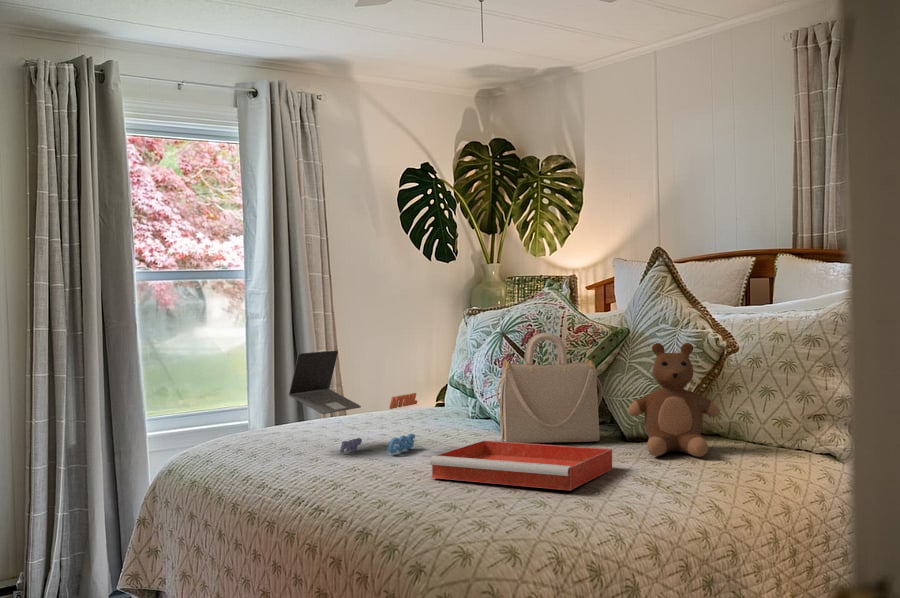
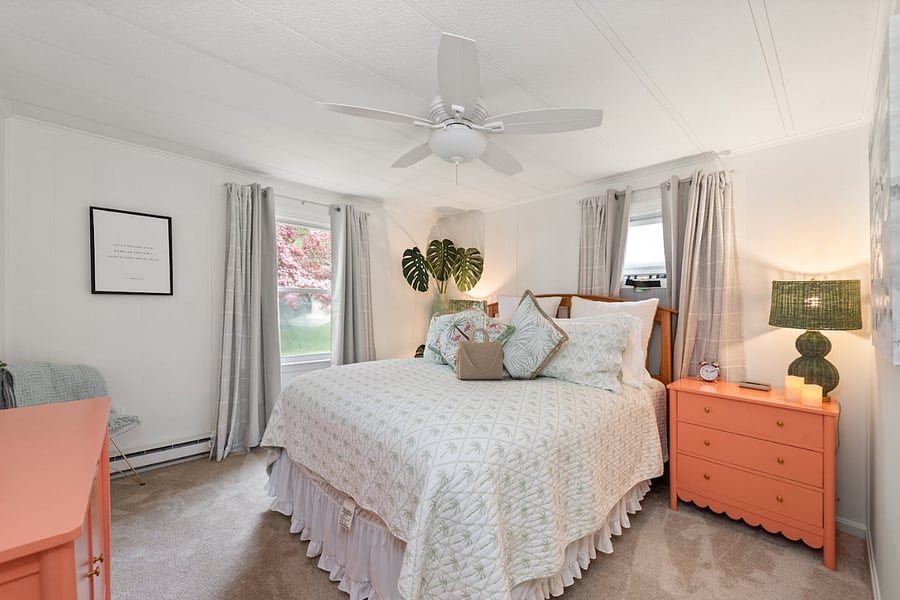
teddy bear: present [628,343,719,457] -> none [518,334,559,388]
laptop: present [289,350,417,454] -> none [357,333,419,384]
tray: present [430,440,612,490] -> none [429,378,514,406]

